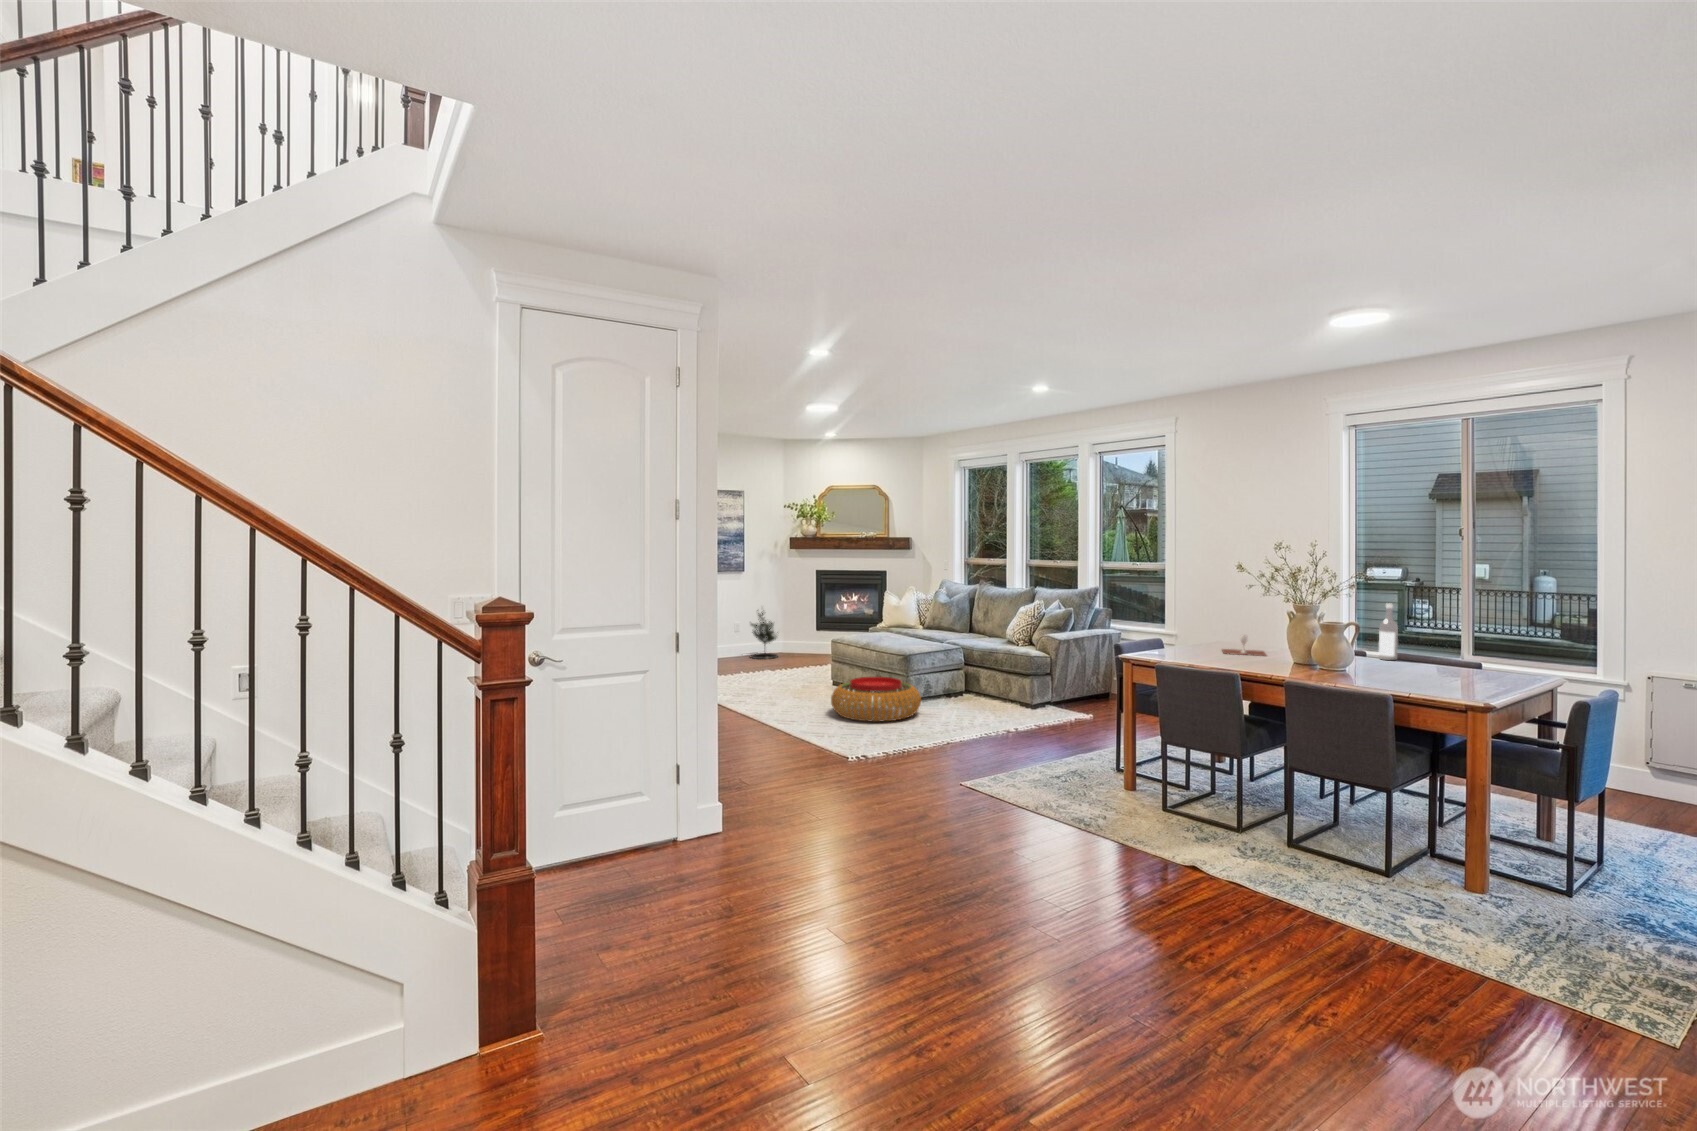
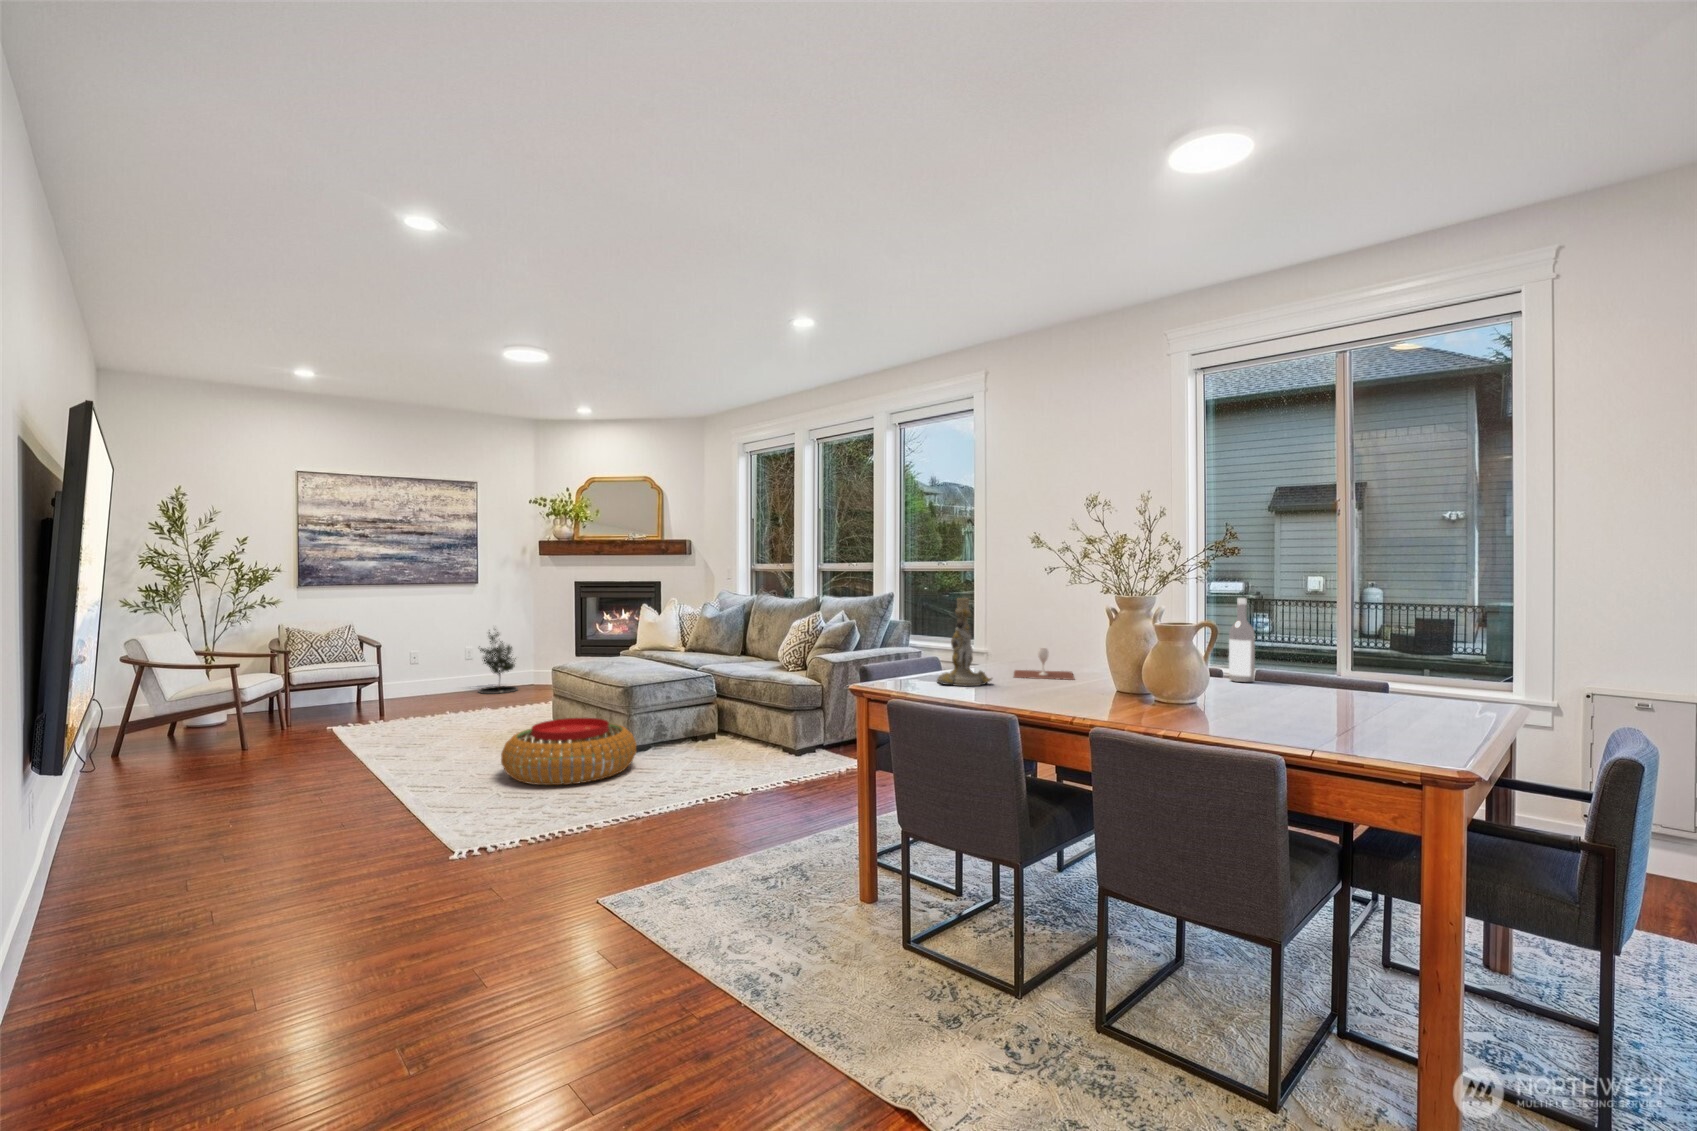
candlestick: none [1173,602,1212,659] -> present [937,598,992,686]

